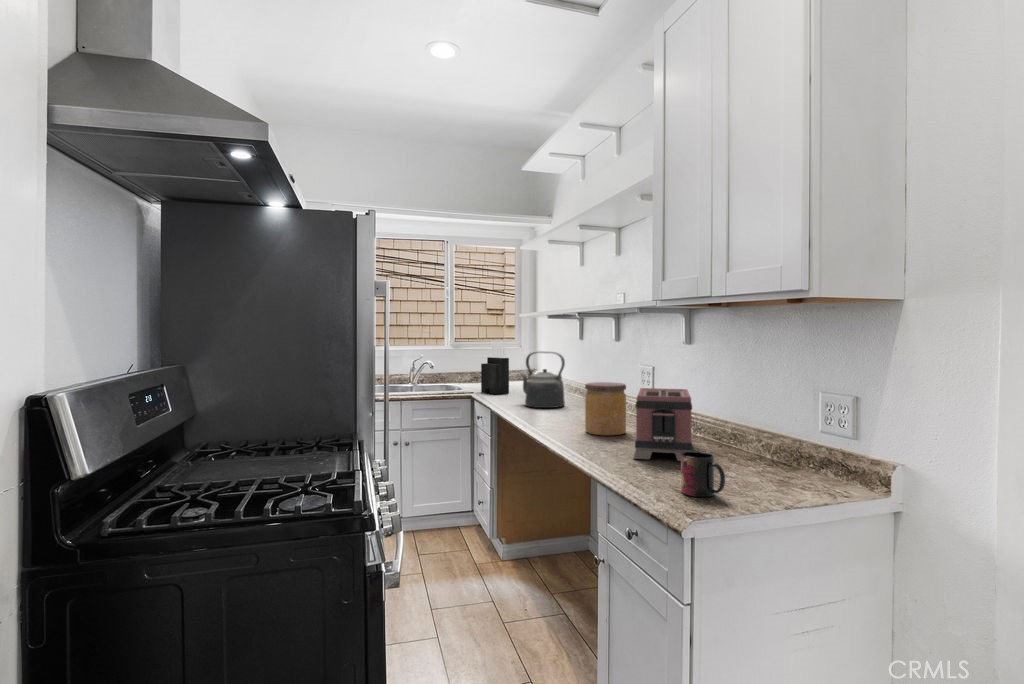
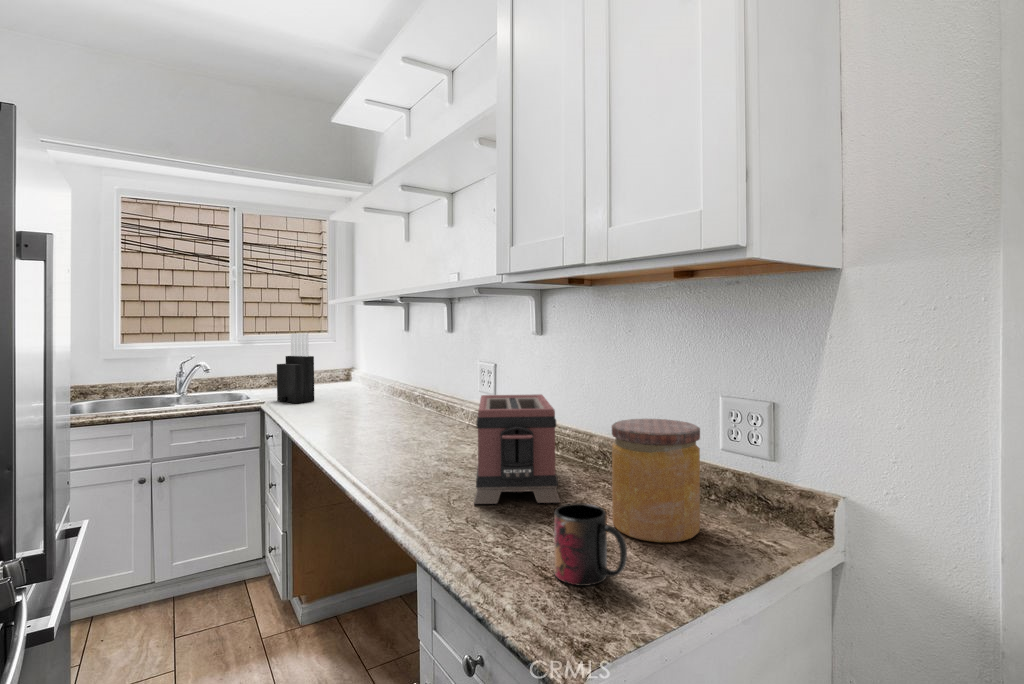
kettle: present [520,352,565,408] -> none [324,347,384,421]
jar: present [585,382,626,436] -> present [612,419,700,542]

